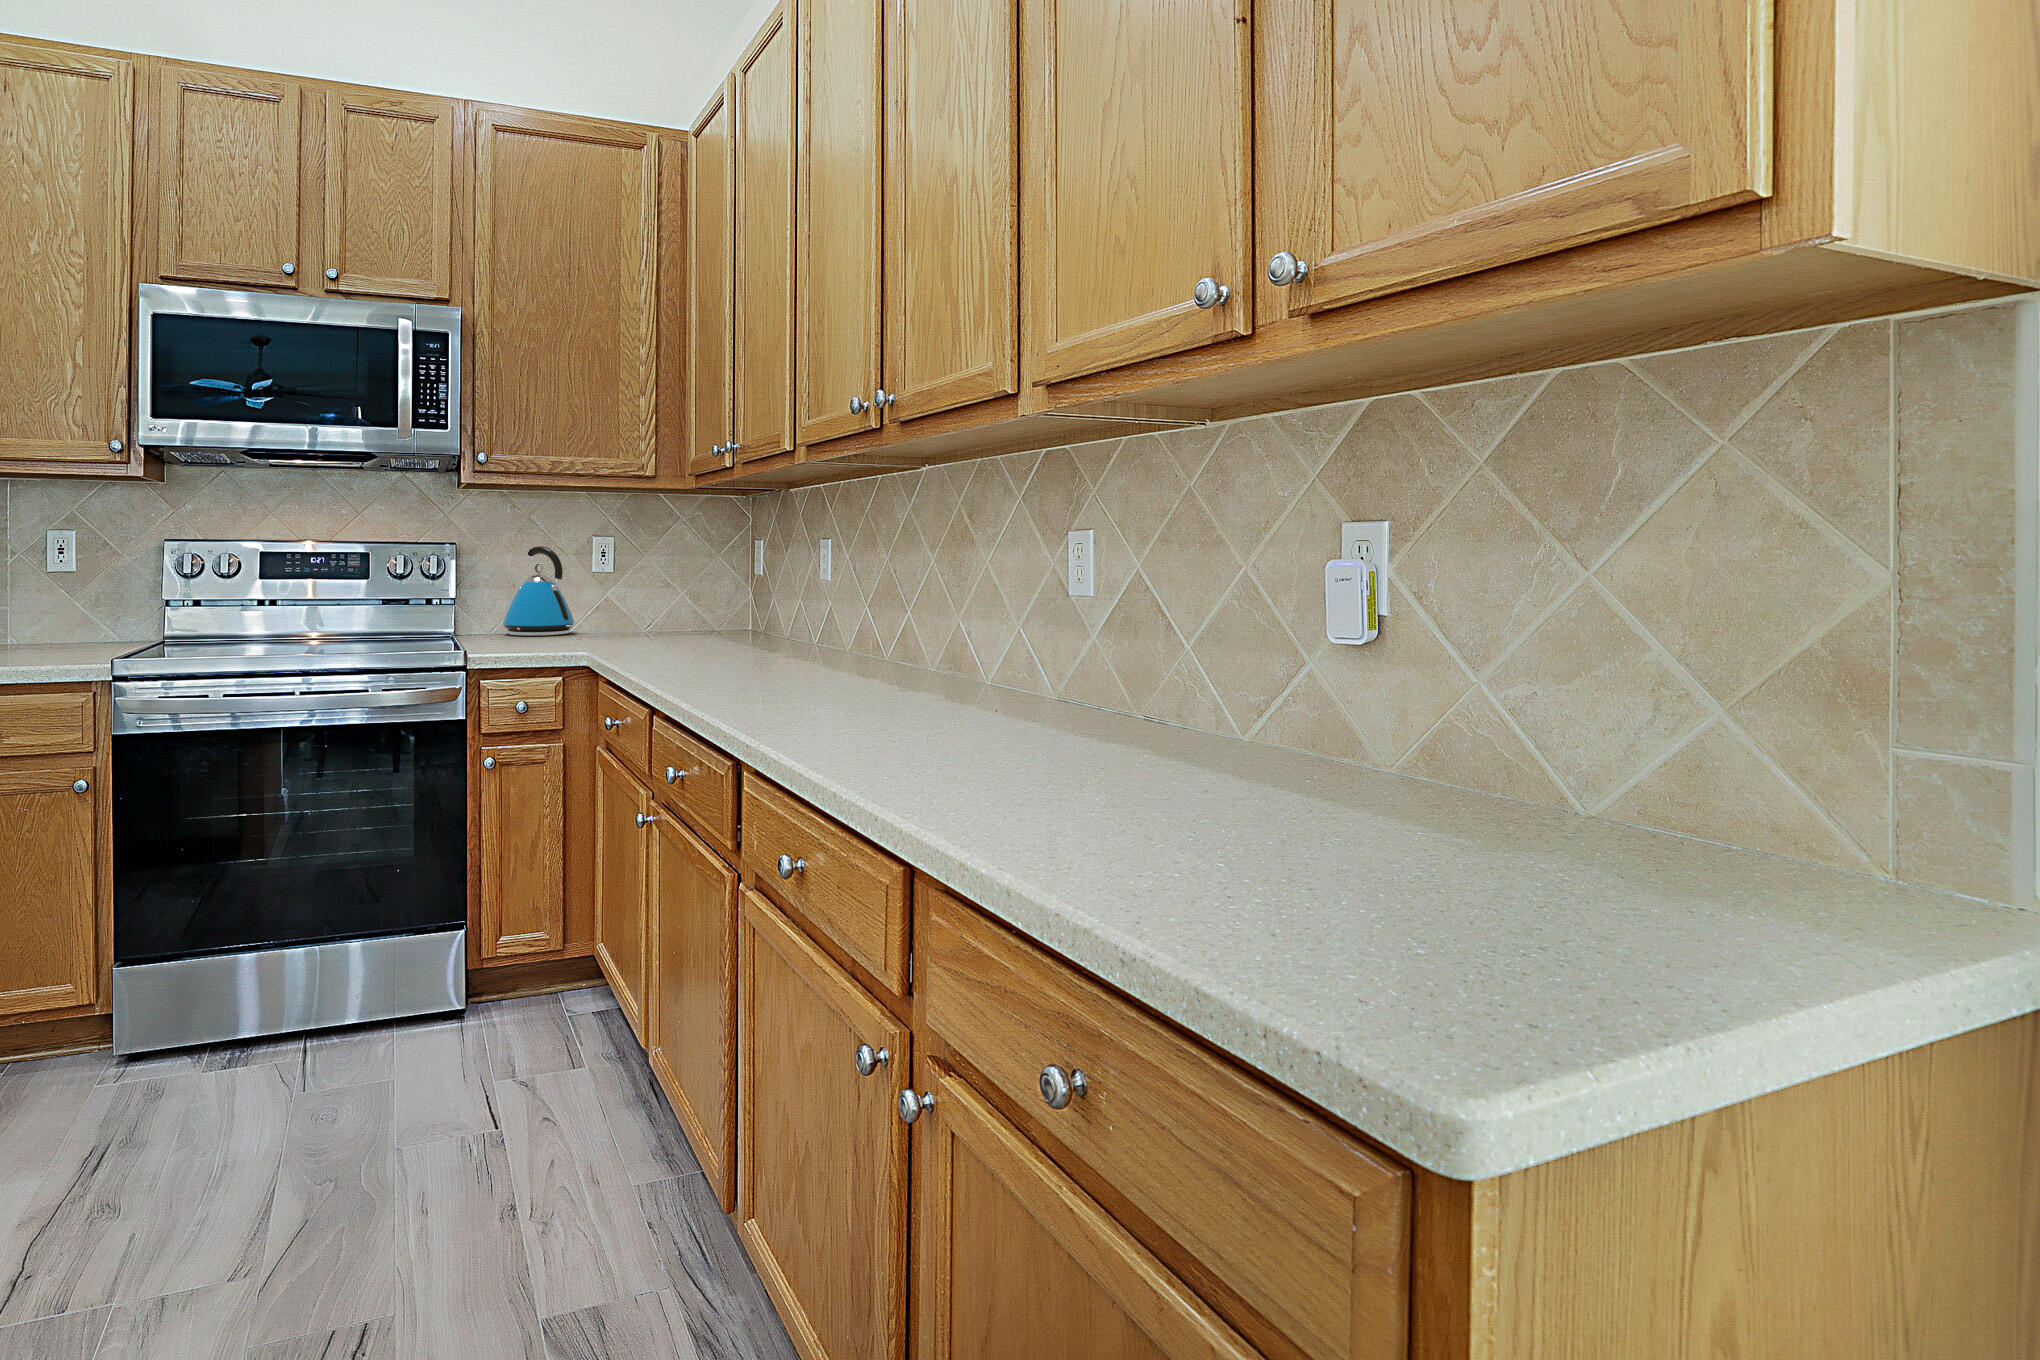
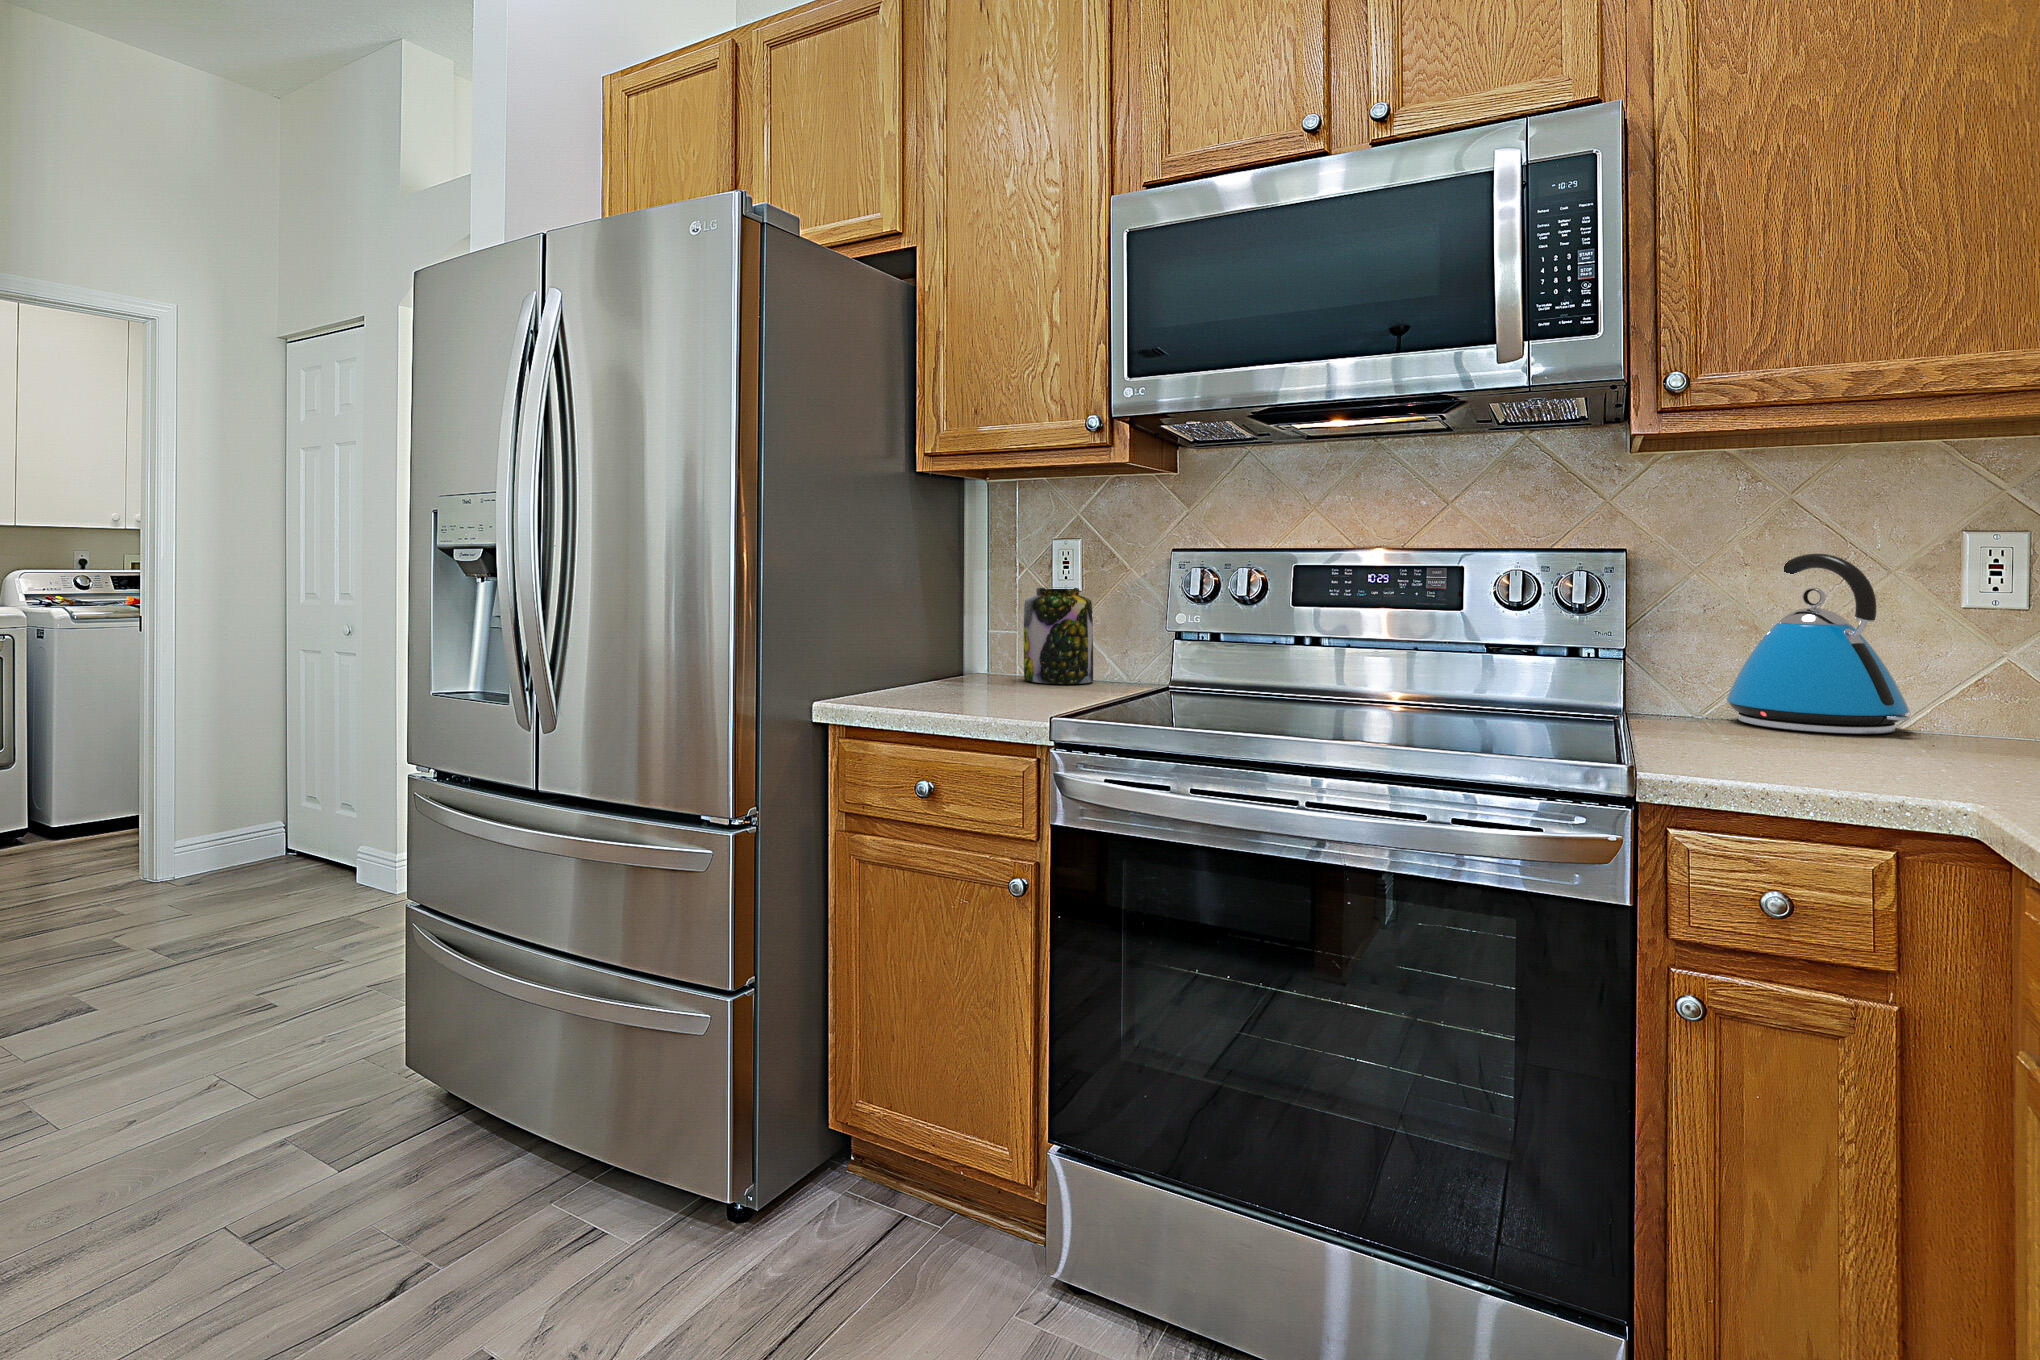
jar: none [18,570,88,649] -> present [1024,588,1093,684]

